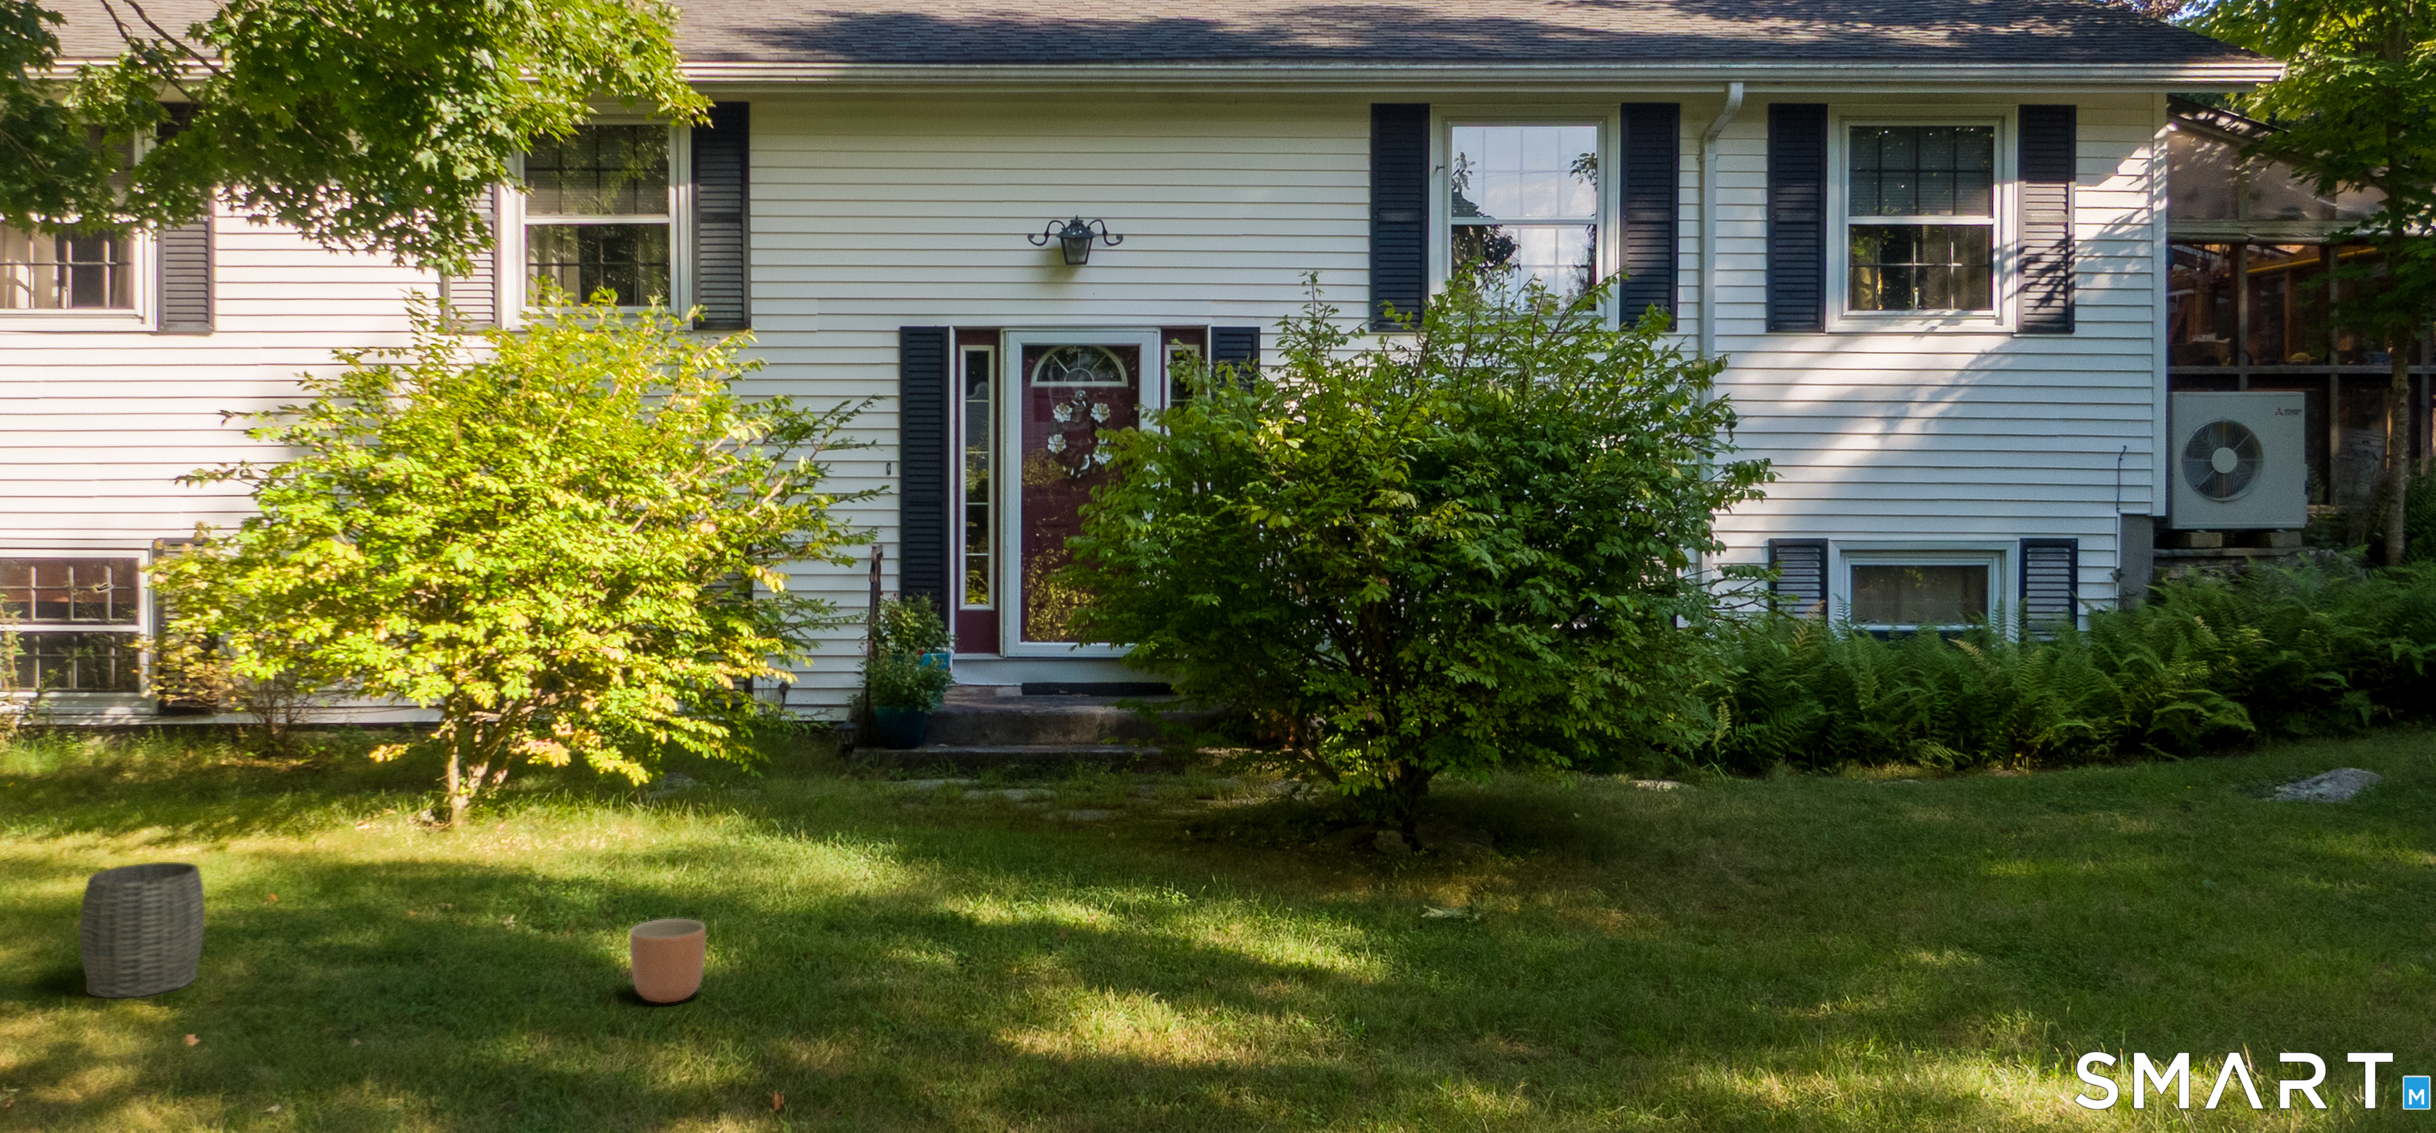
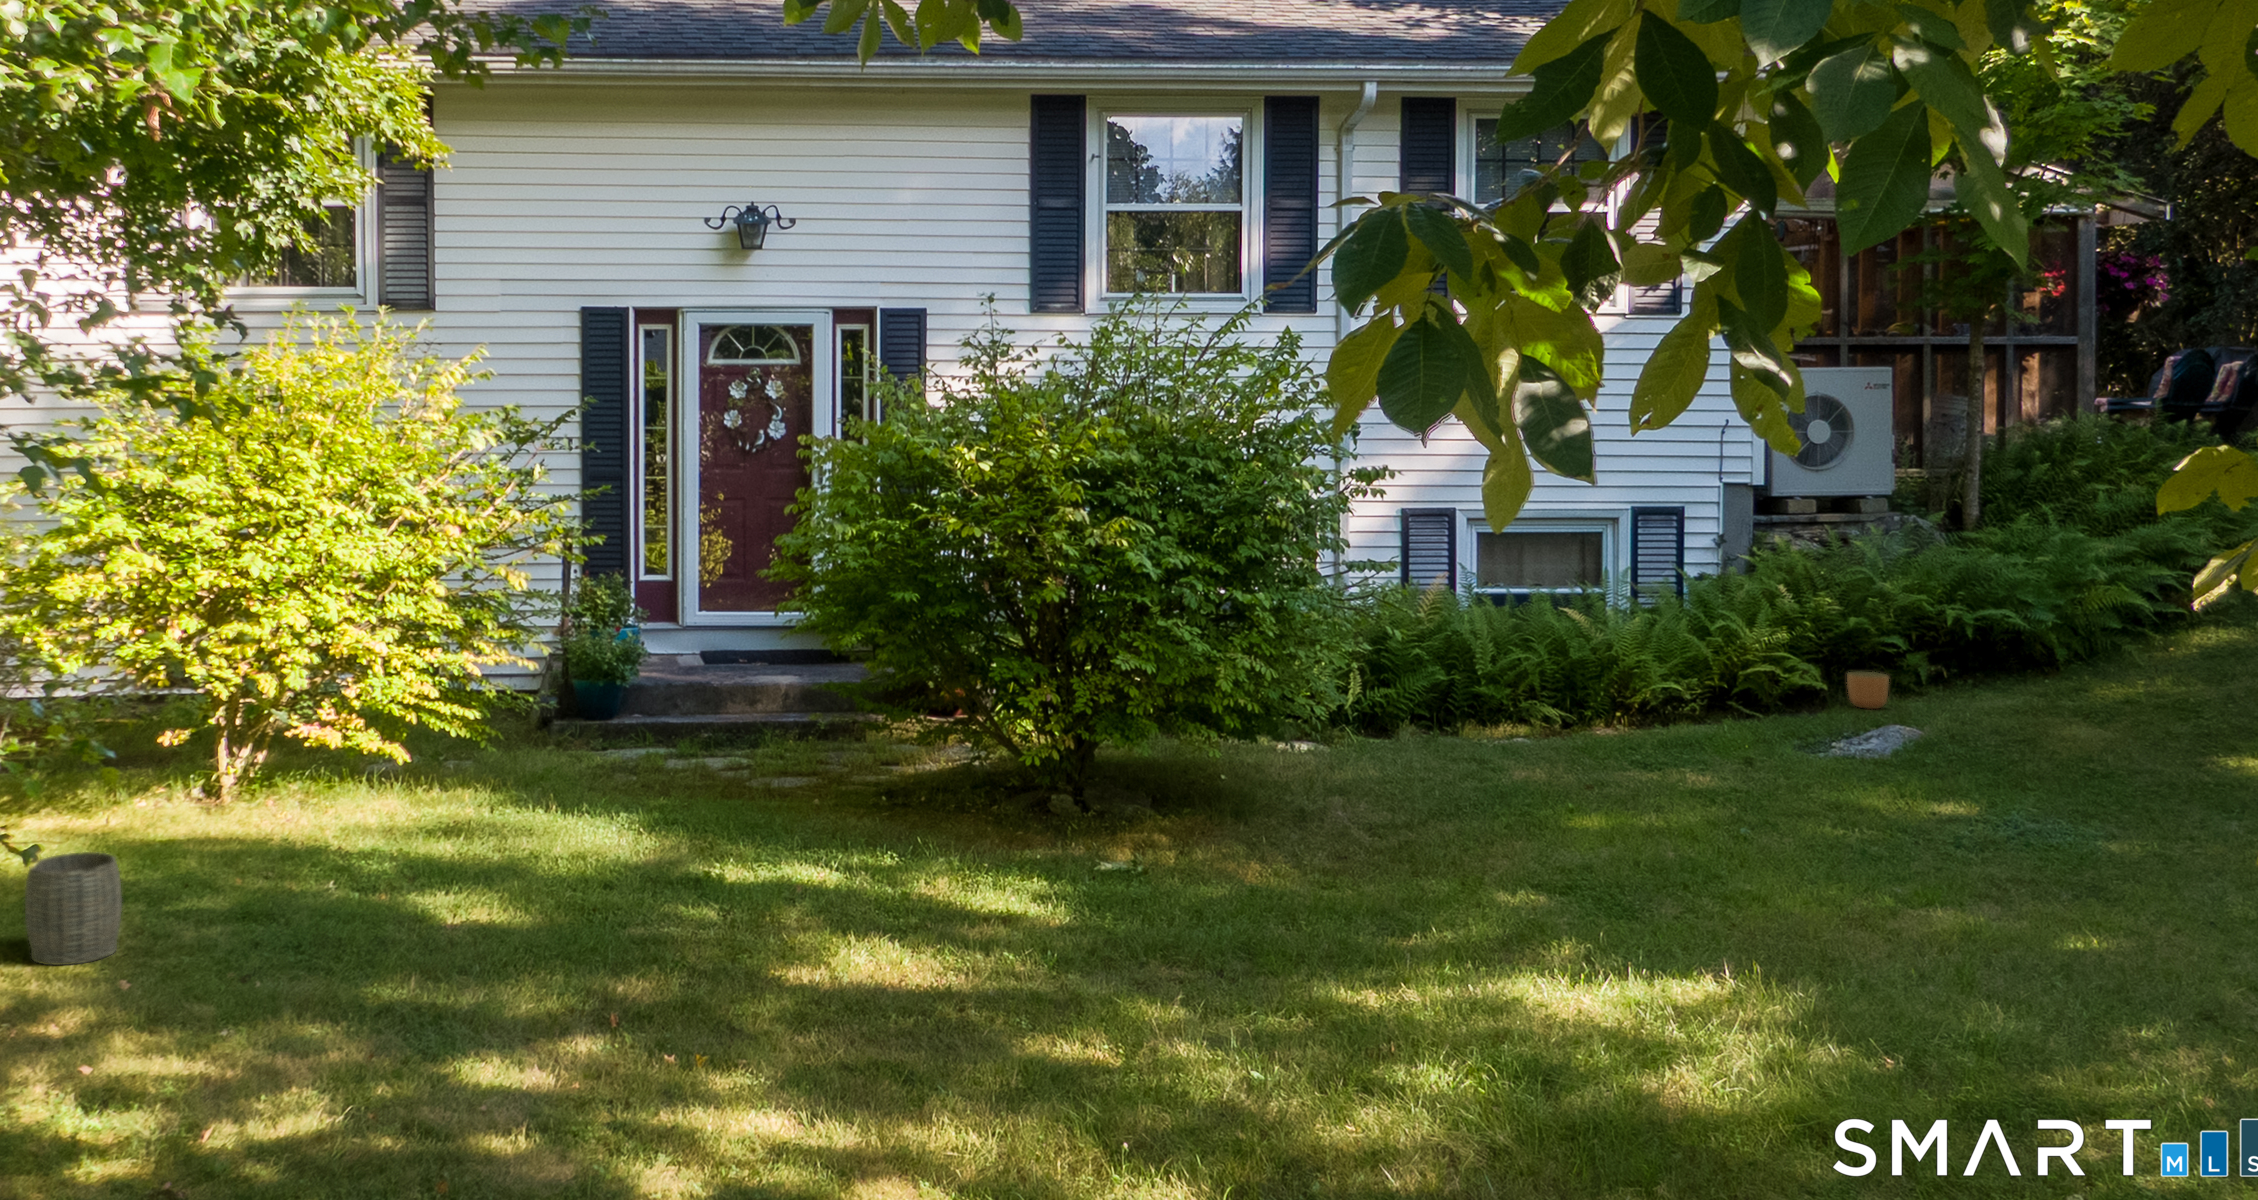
planter: present [630,919,706,1003] -> present [1847,672,1889,709]

